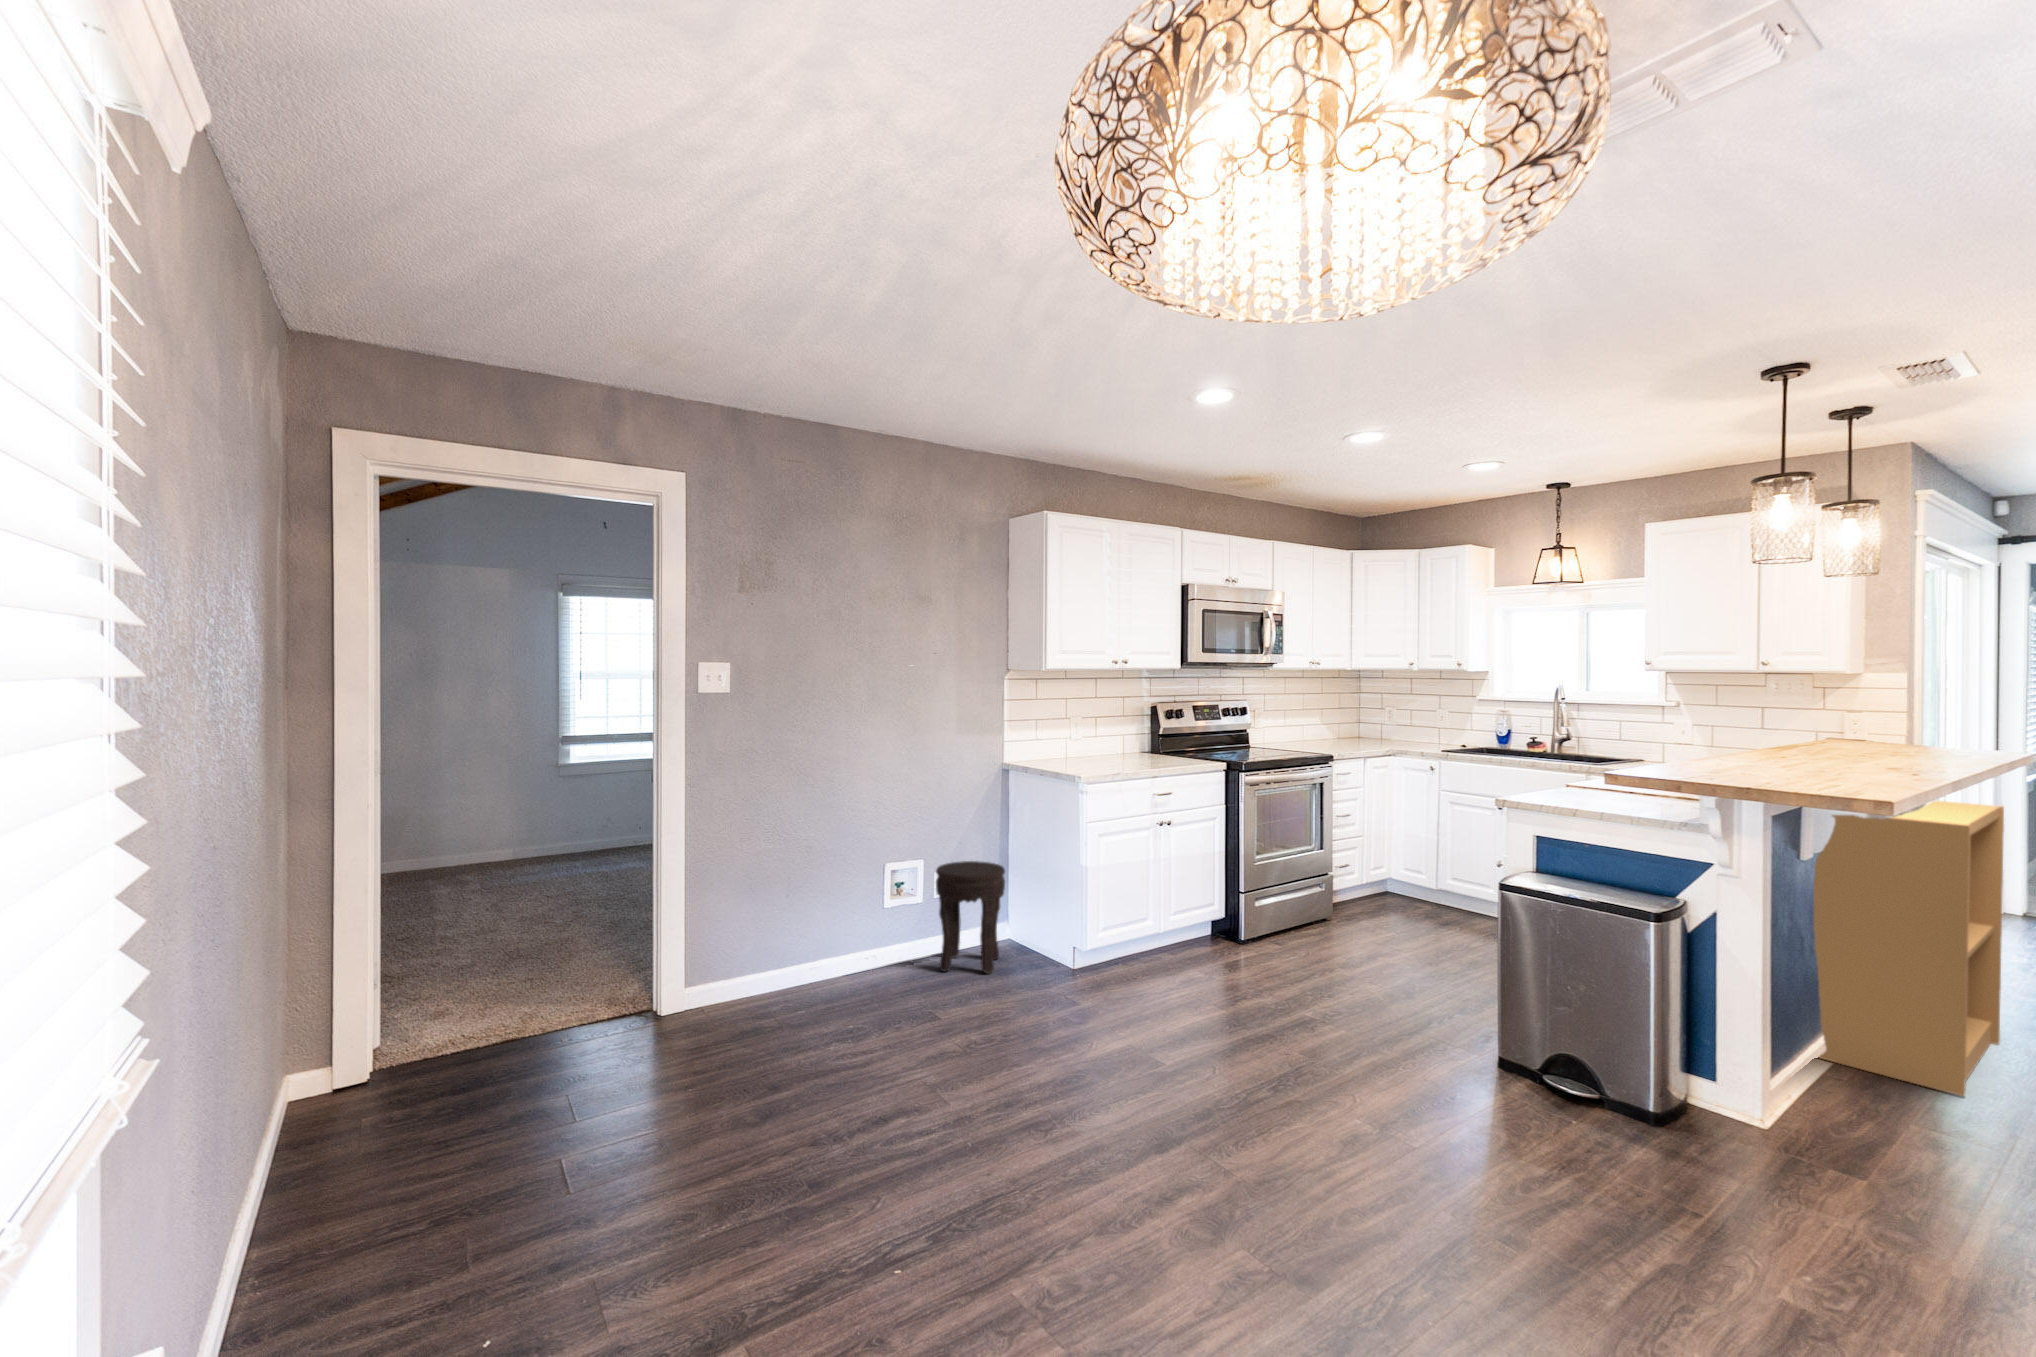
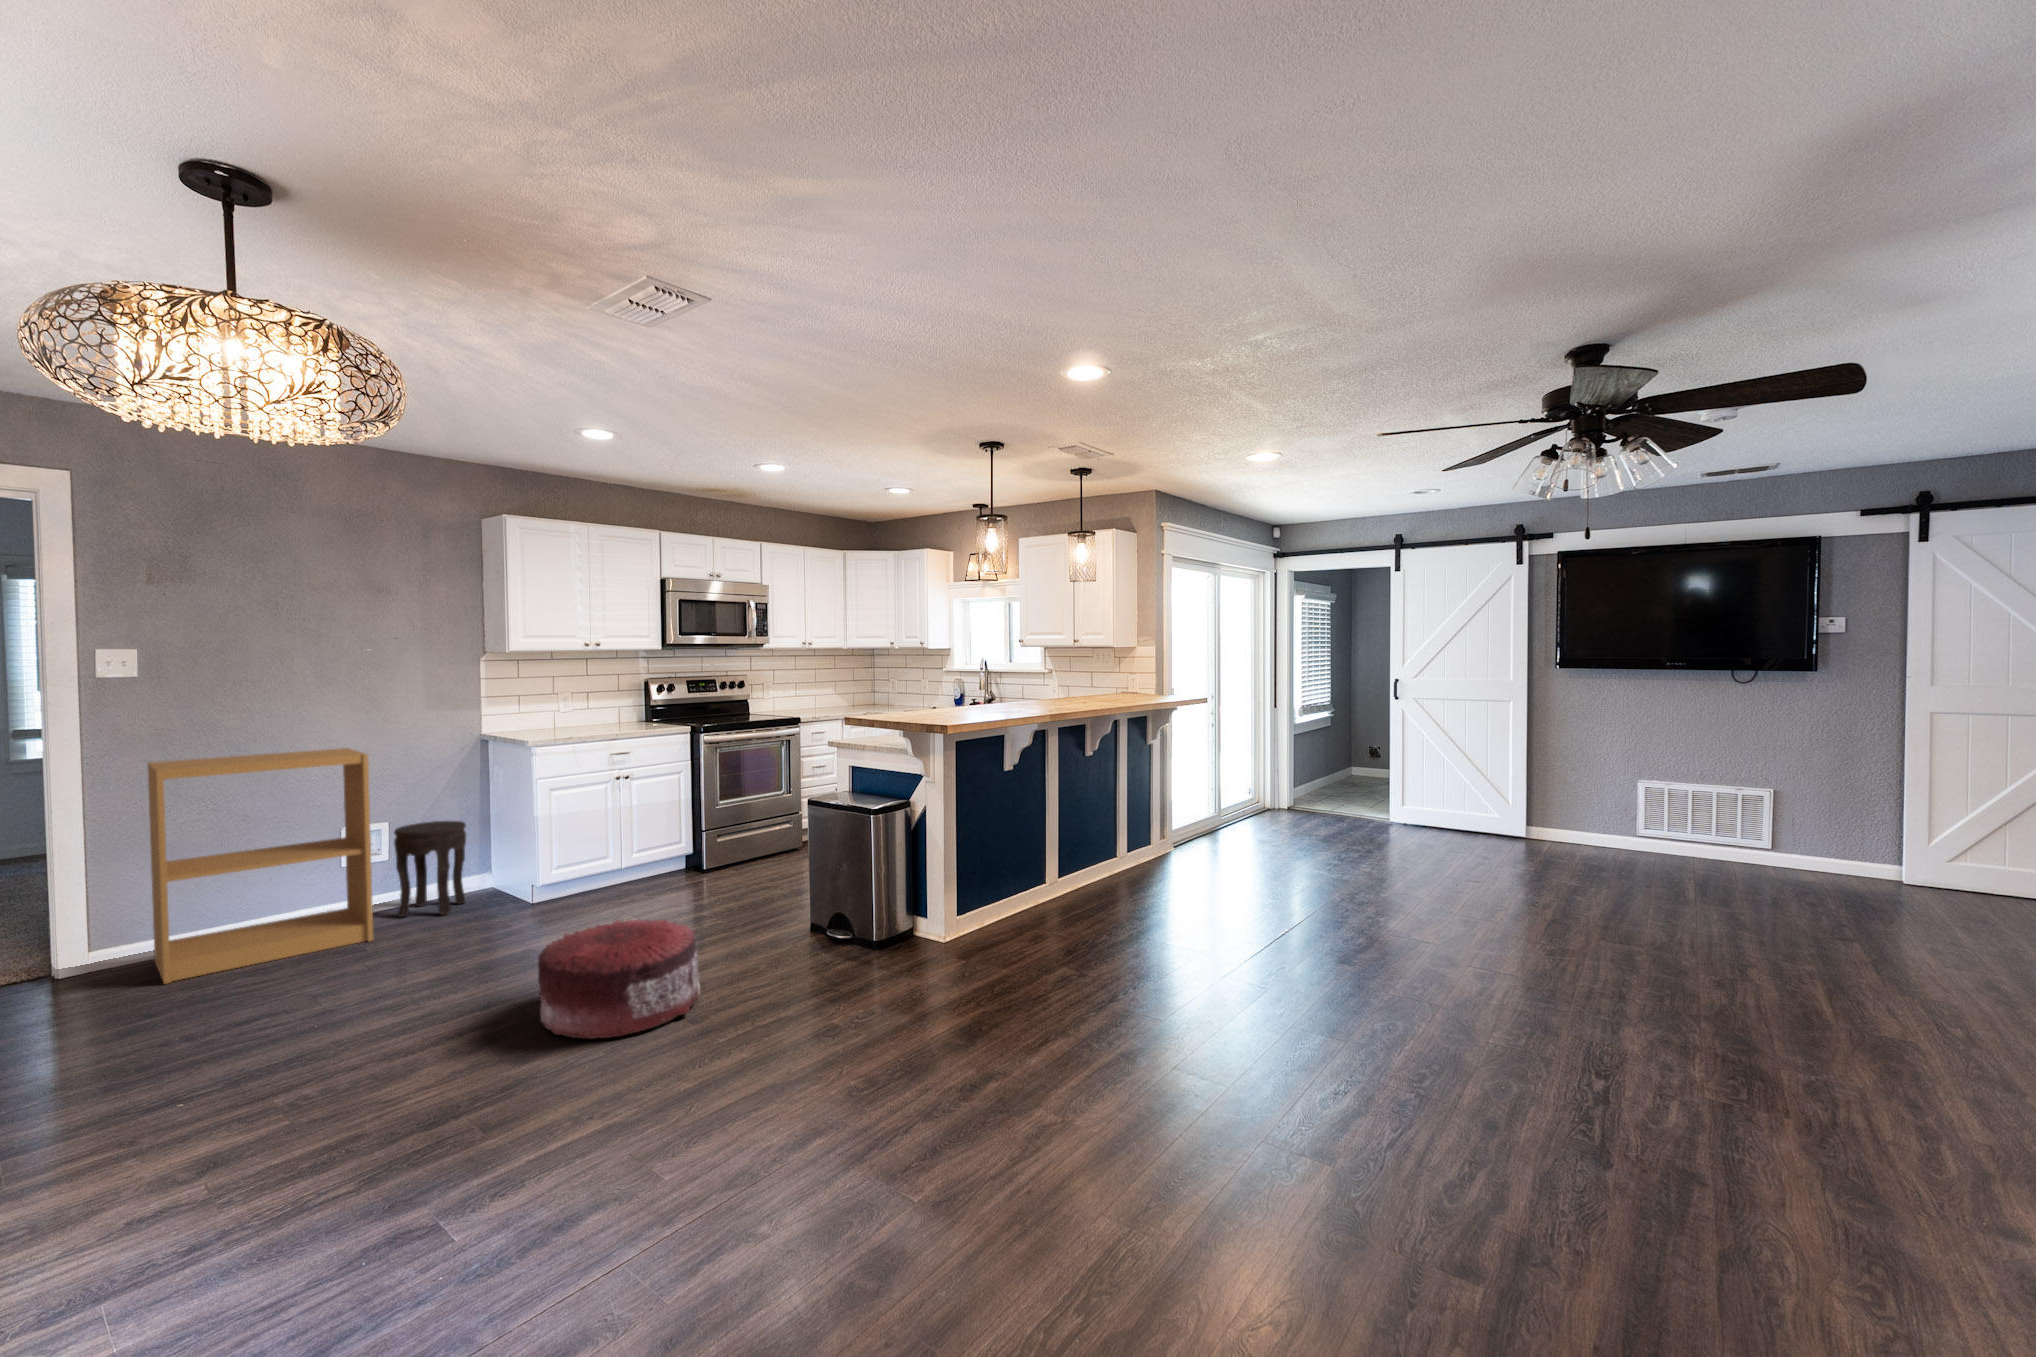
bookshelf: present [1814,801,2004,1096] -> present [148,748,373,984]
pouf: none [1236,1030,1455,1224] -> present [538,919,700,1039]

